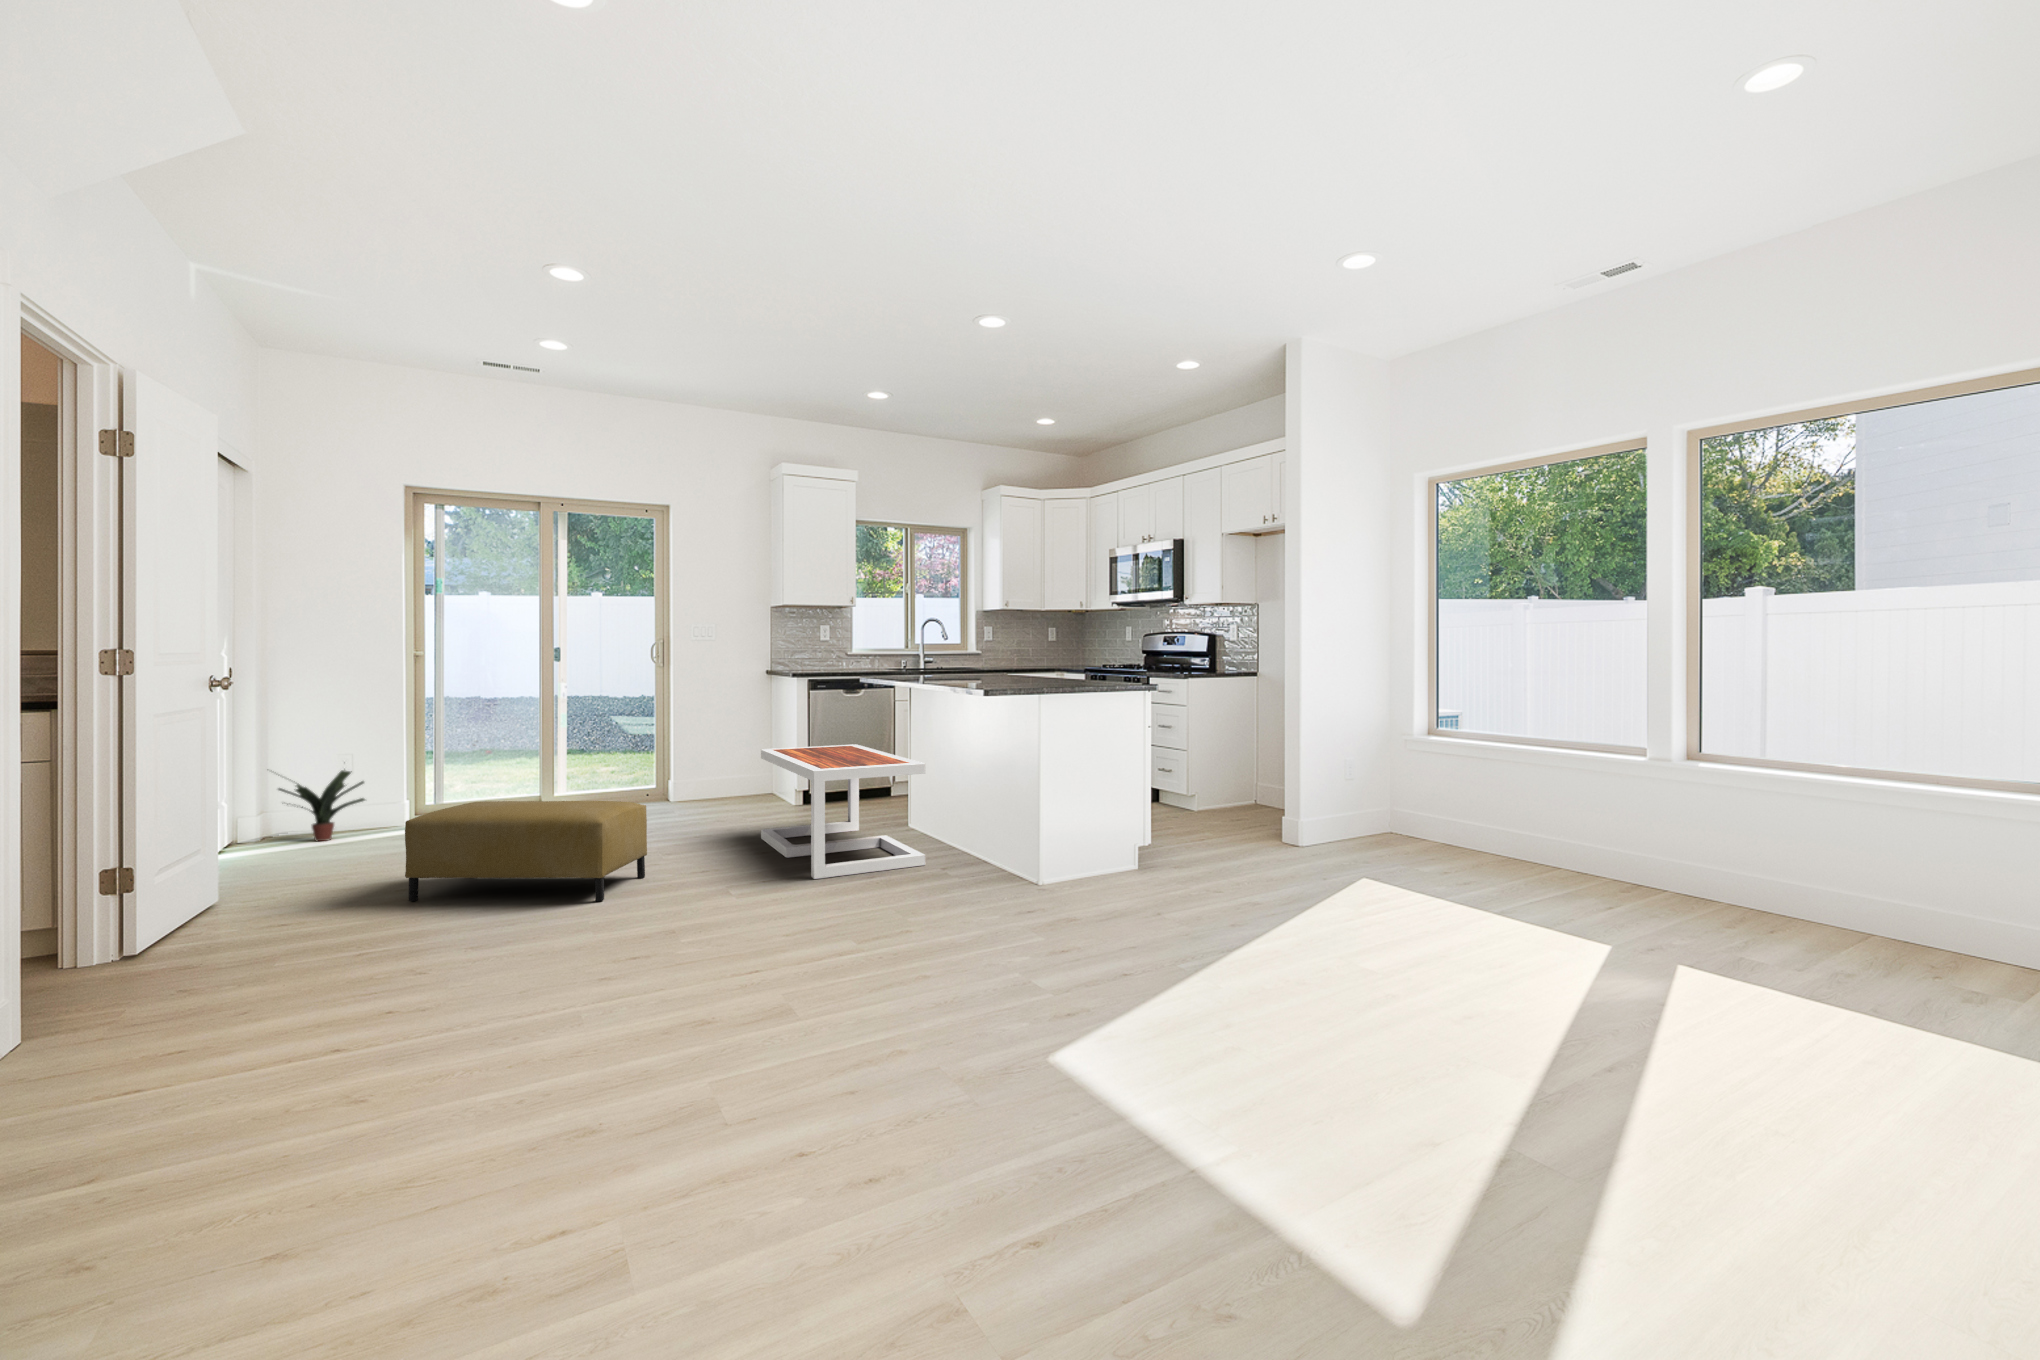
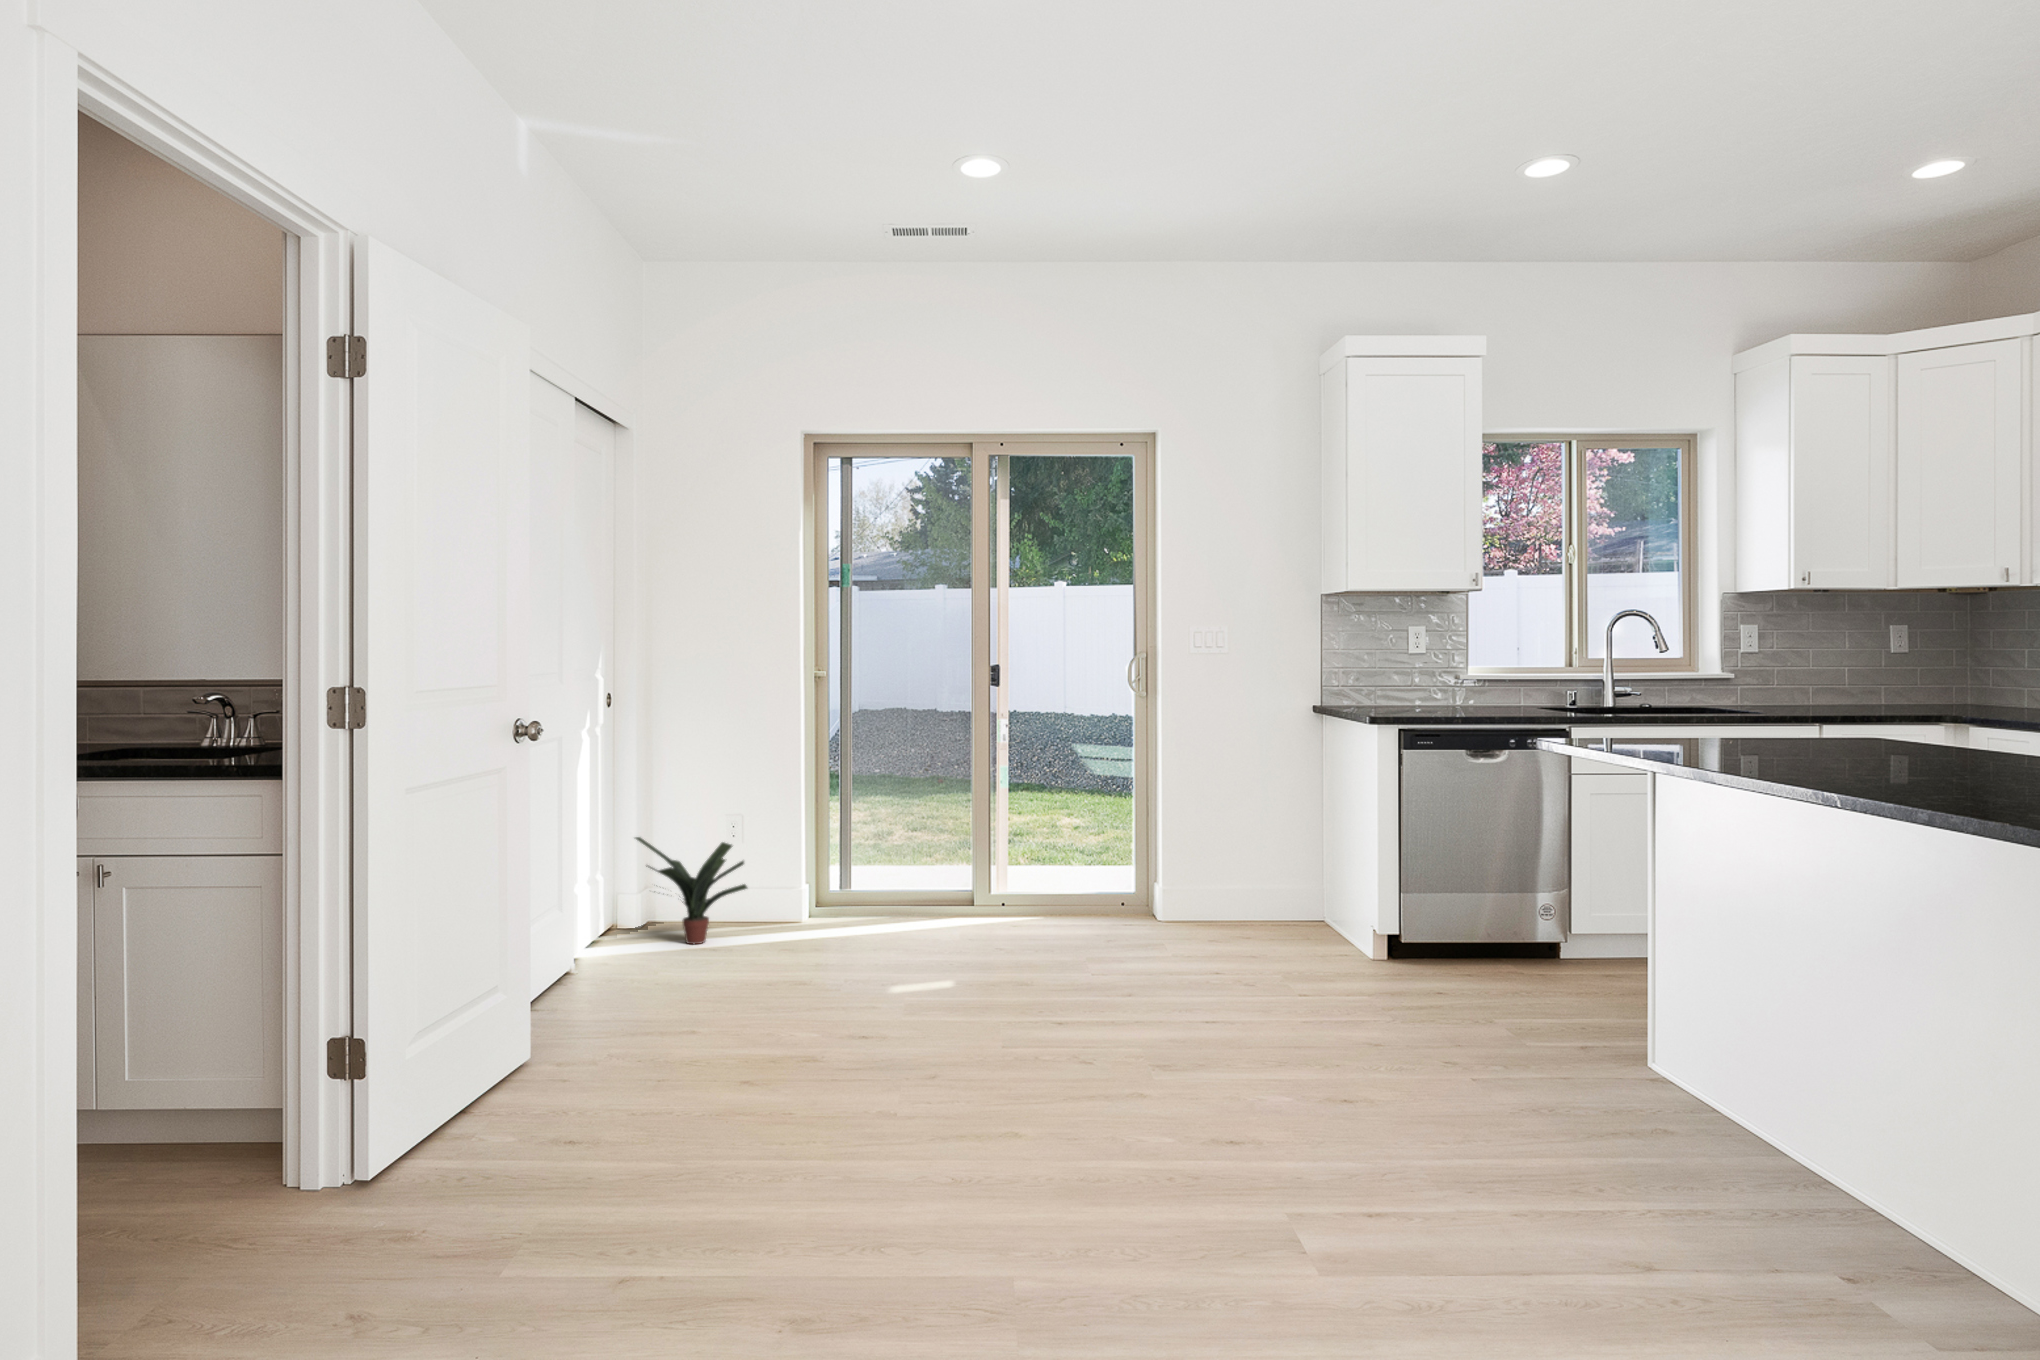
coffee table: present [761,744,925,879] -> none [1325,870,1773,1237]
ottoman: present [405,801,647,901] -> none [713,942,1111,1210]

